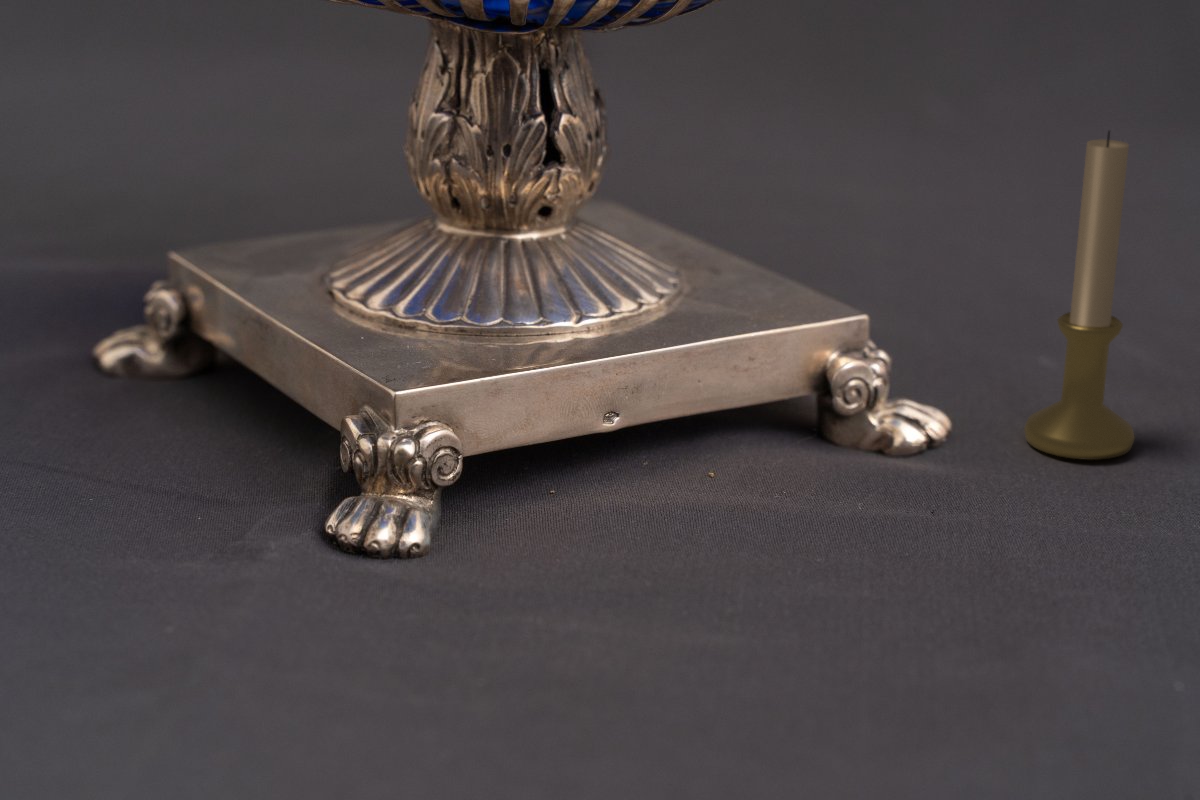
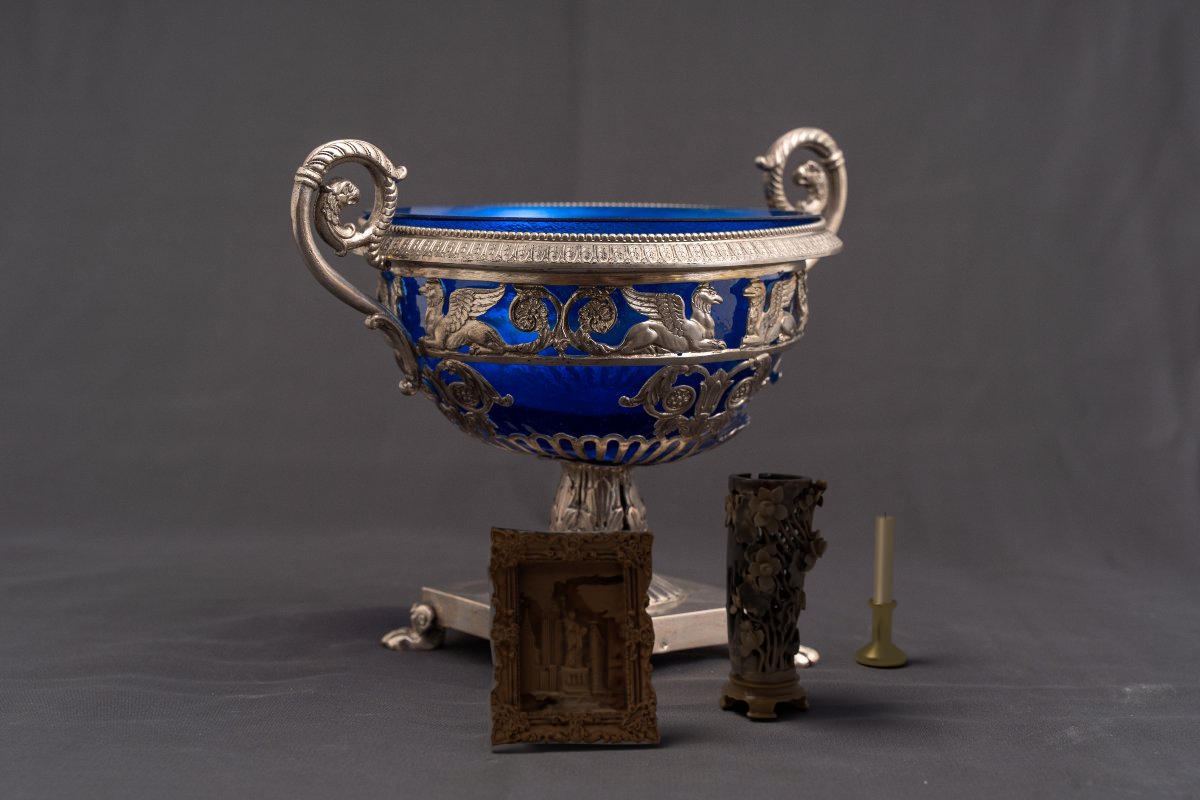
decorative vase: none [706,53,970,630] -> present [719,473,828,718]
picture frame: none [106,191,531,729] -> present [486,526,661,747]

